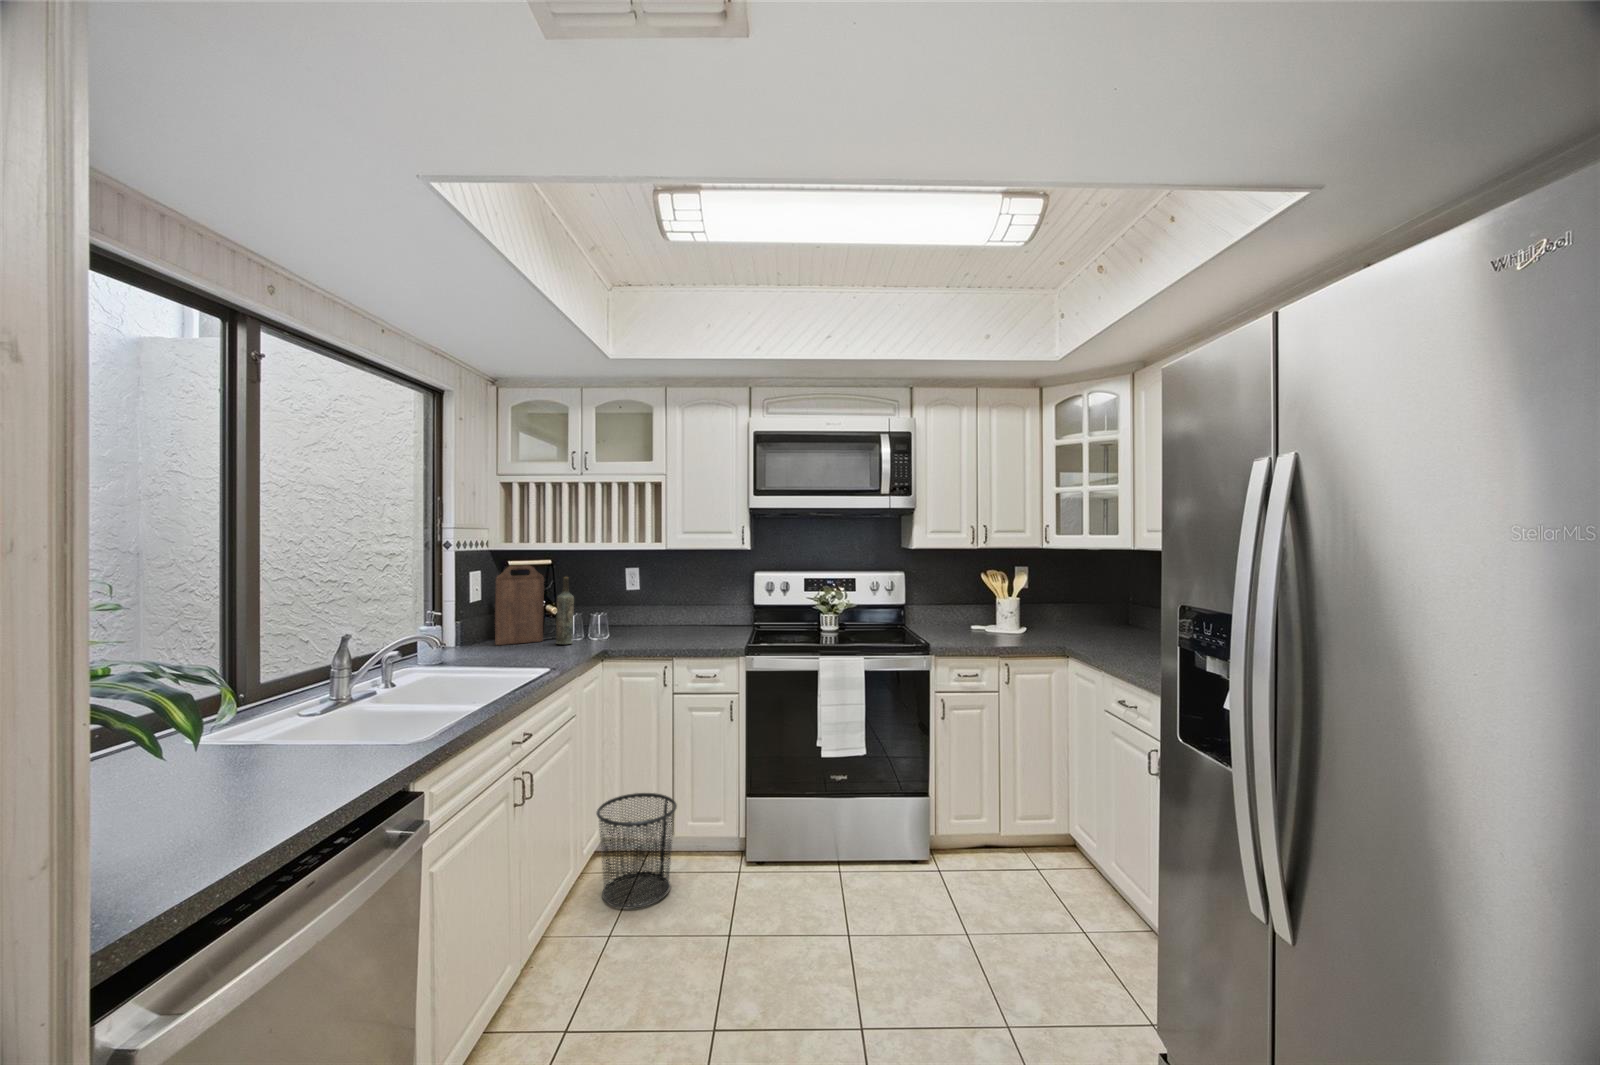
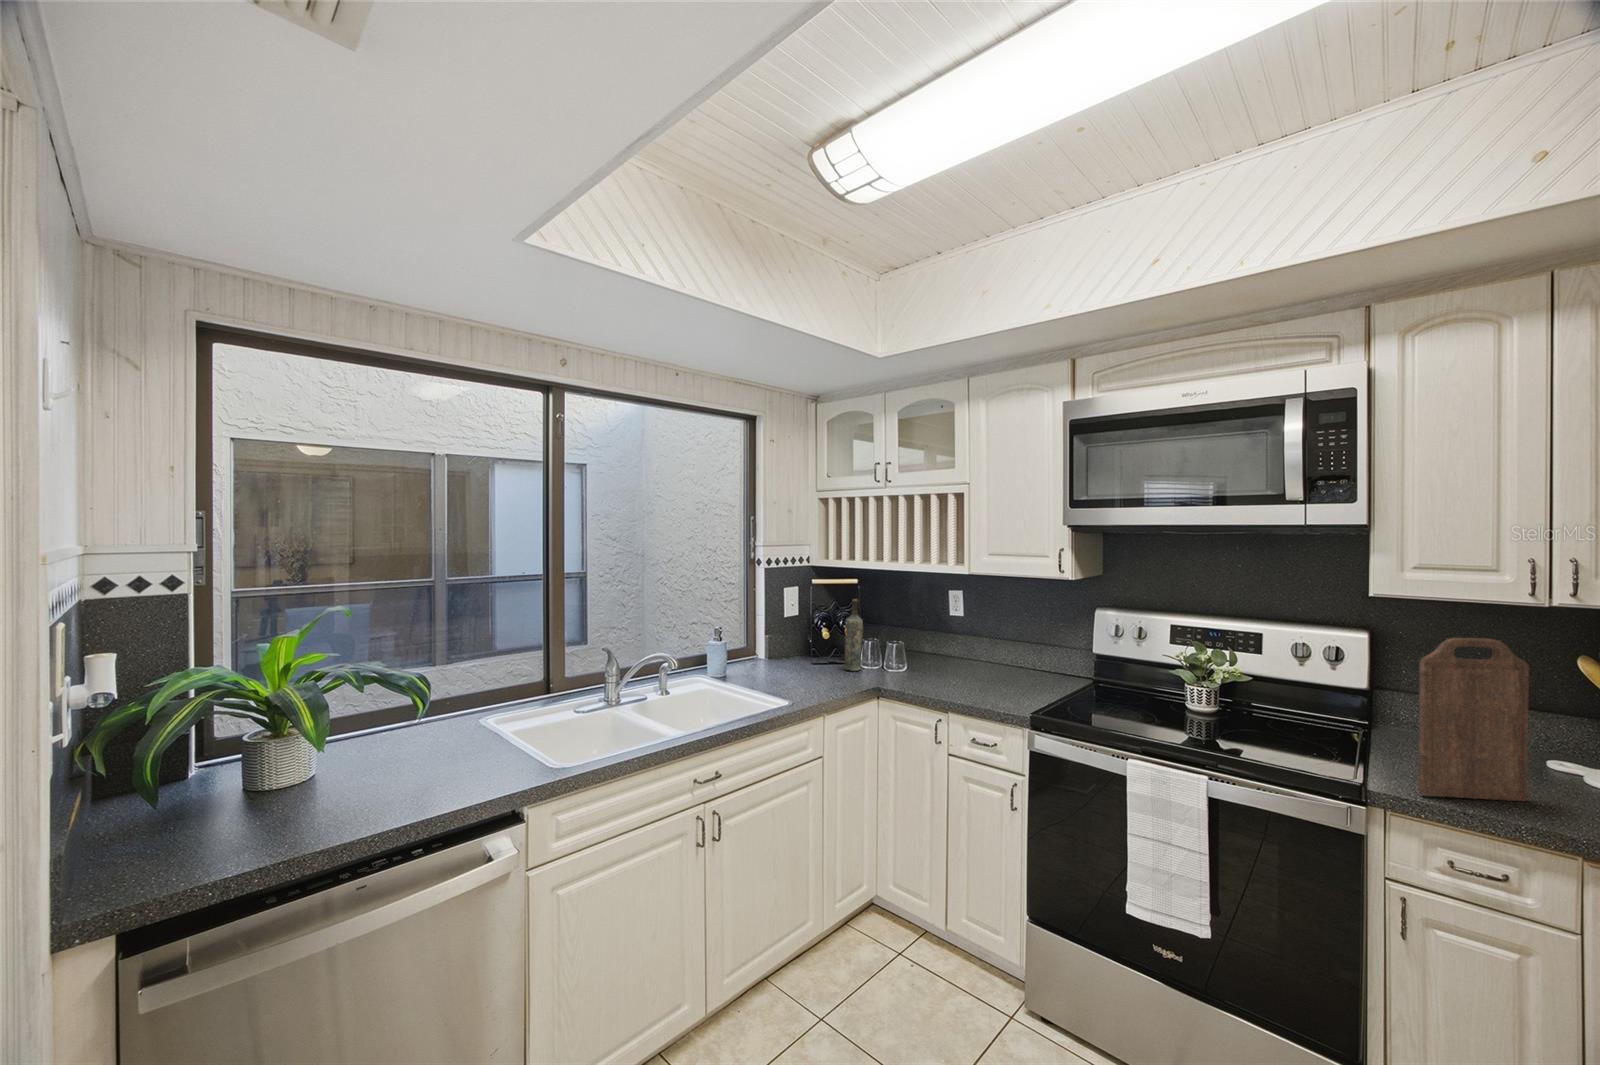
cutting board: present [495,565,544,645] -> present [1418,638,1529,801]
waste bin: present [596,793,677,909] -> none [831,858,923,1008]

